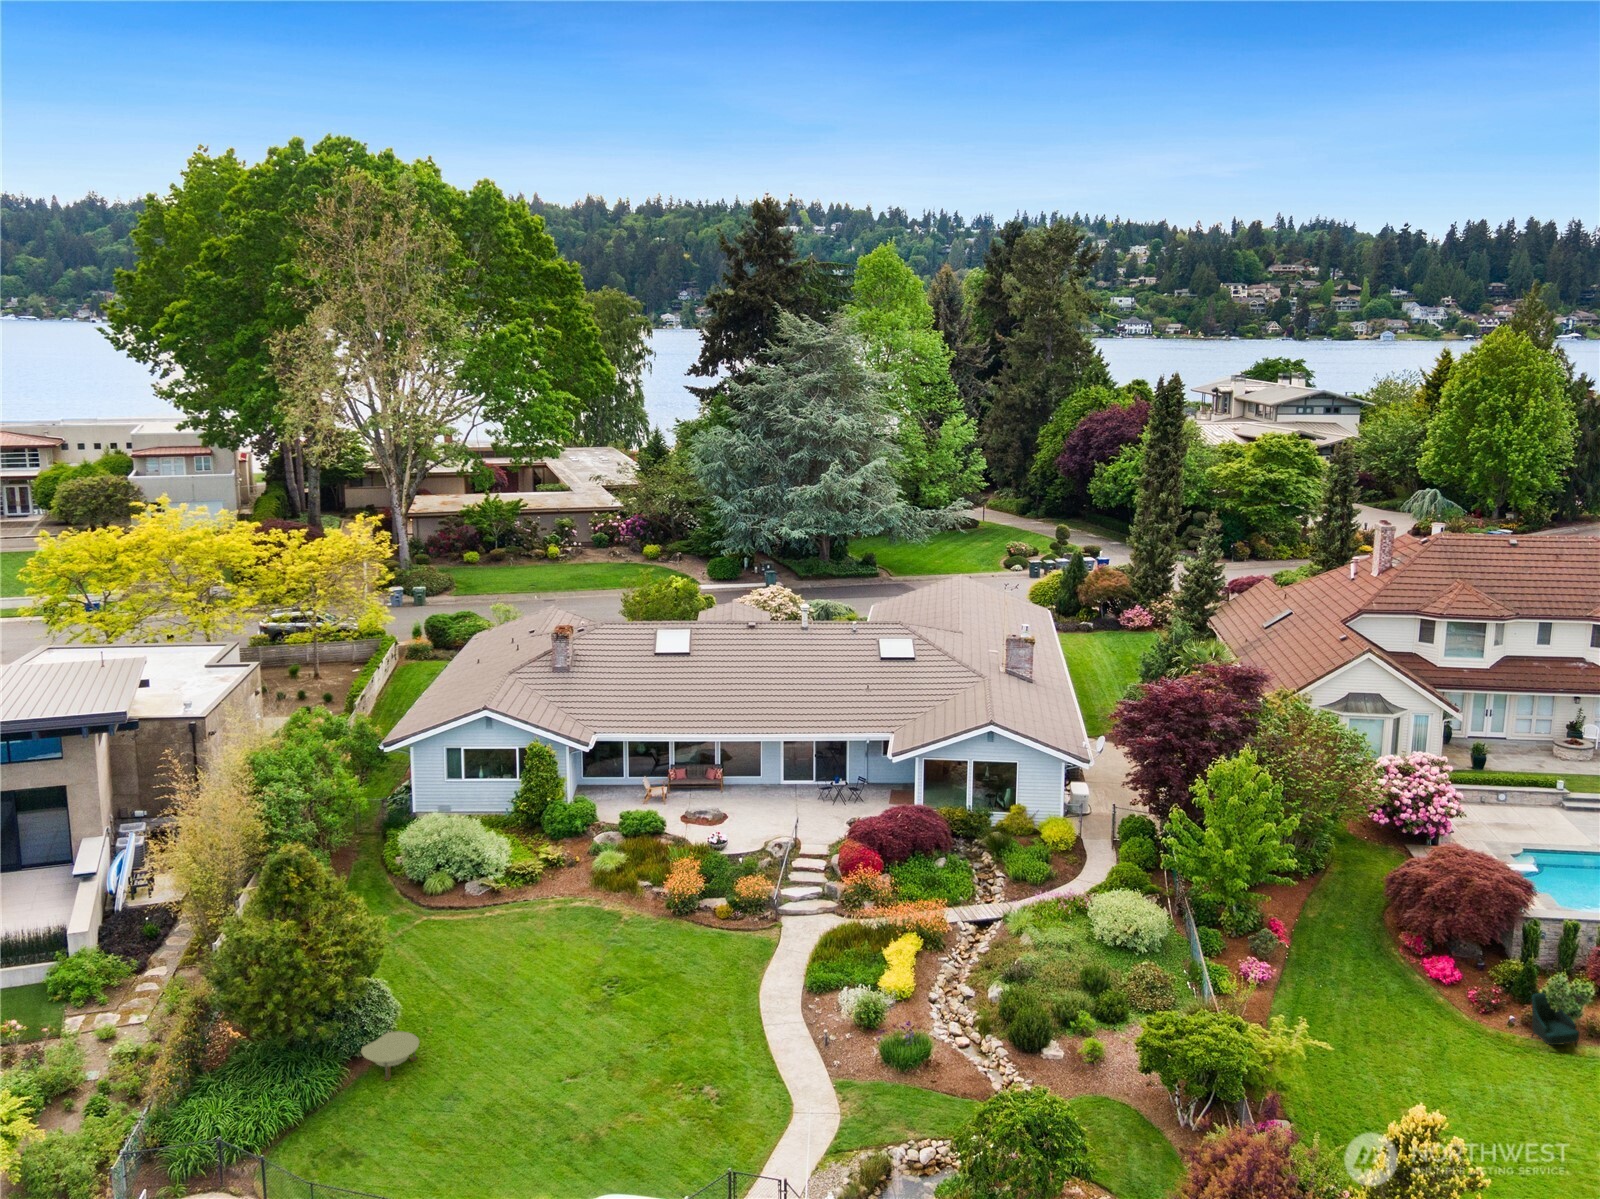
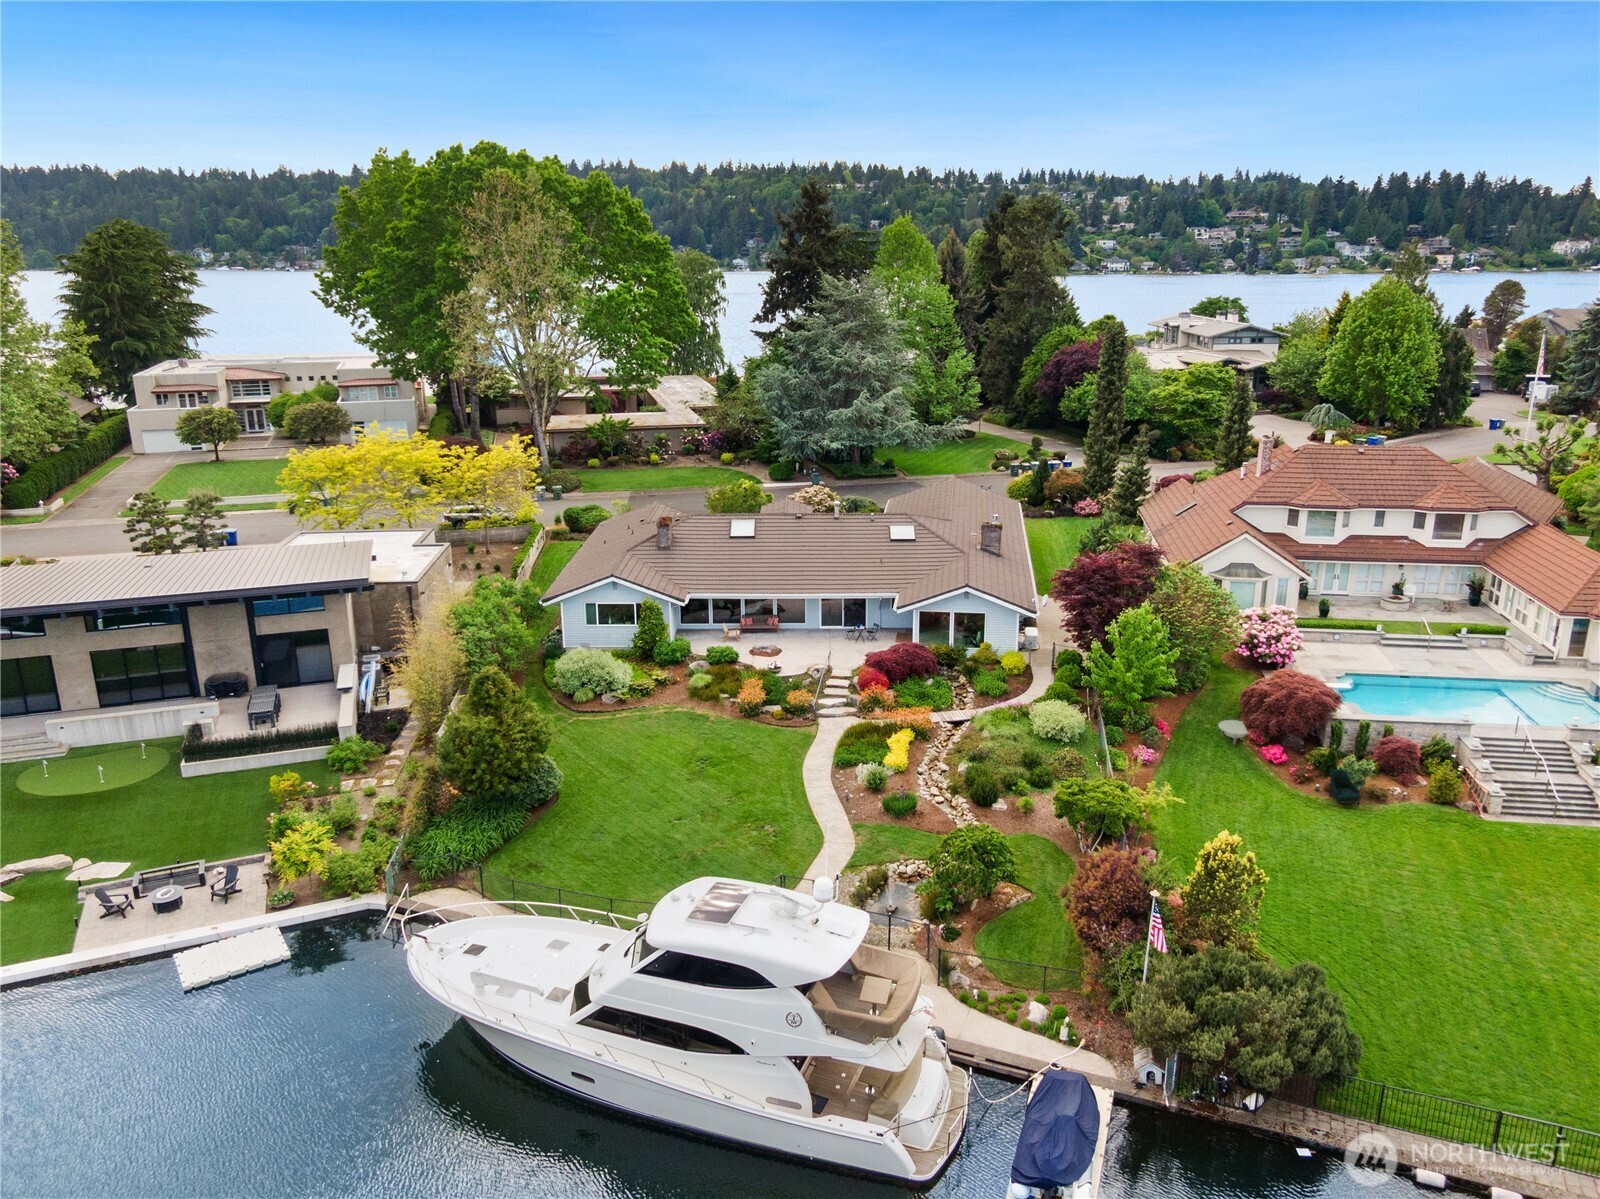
round table: present [361,1031,419,1081] -> present [1219,720,1248,745]

